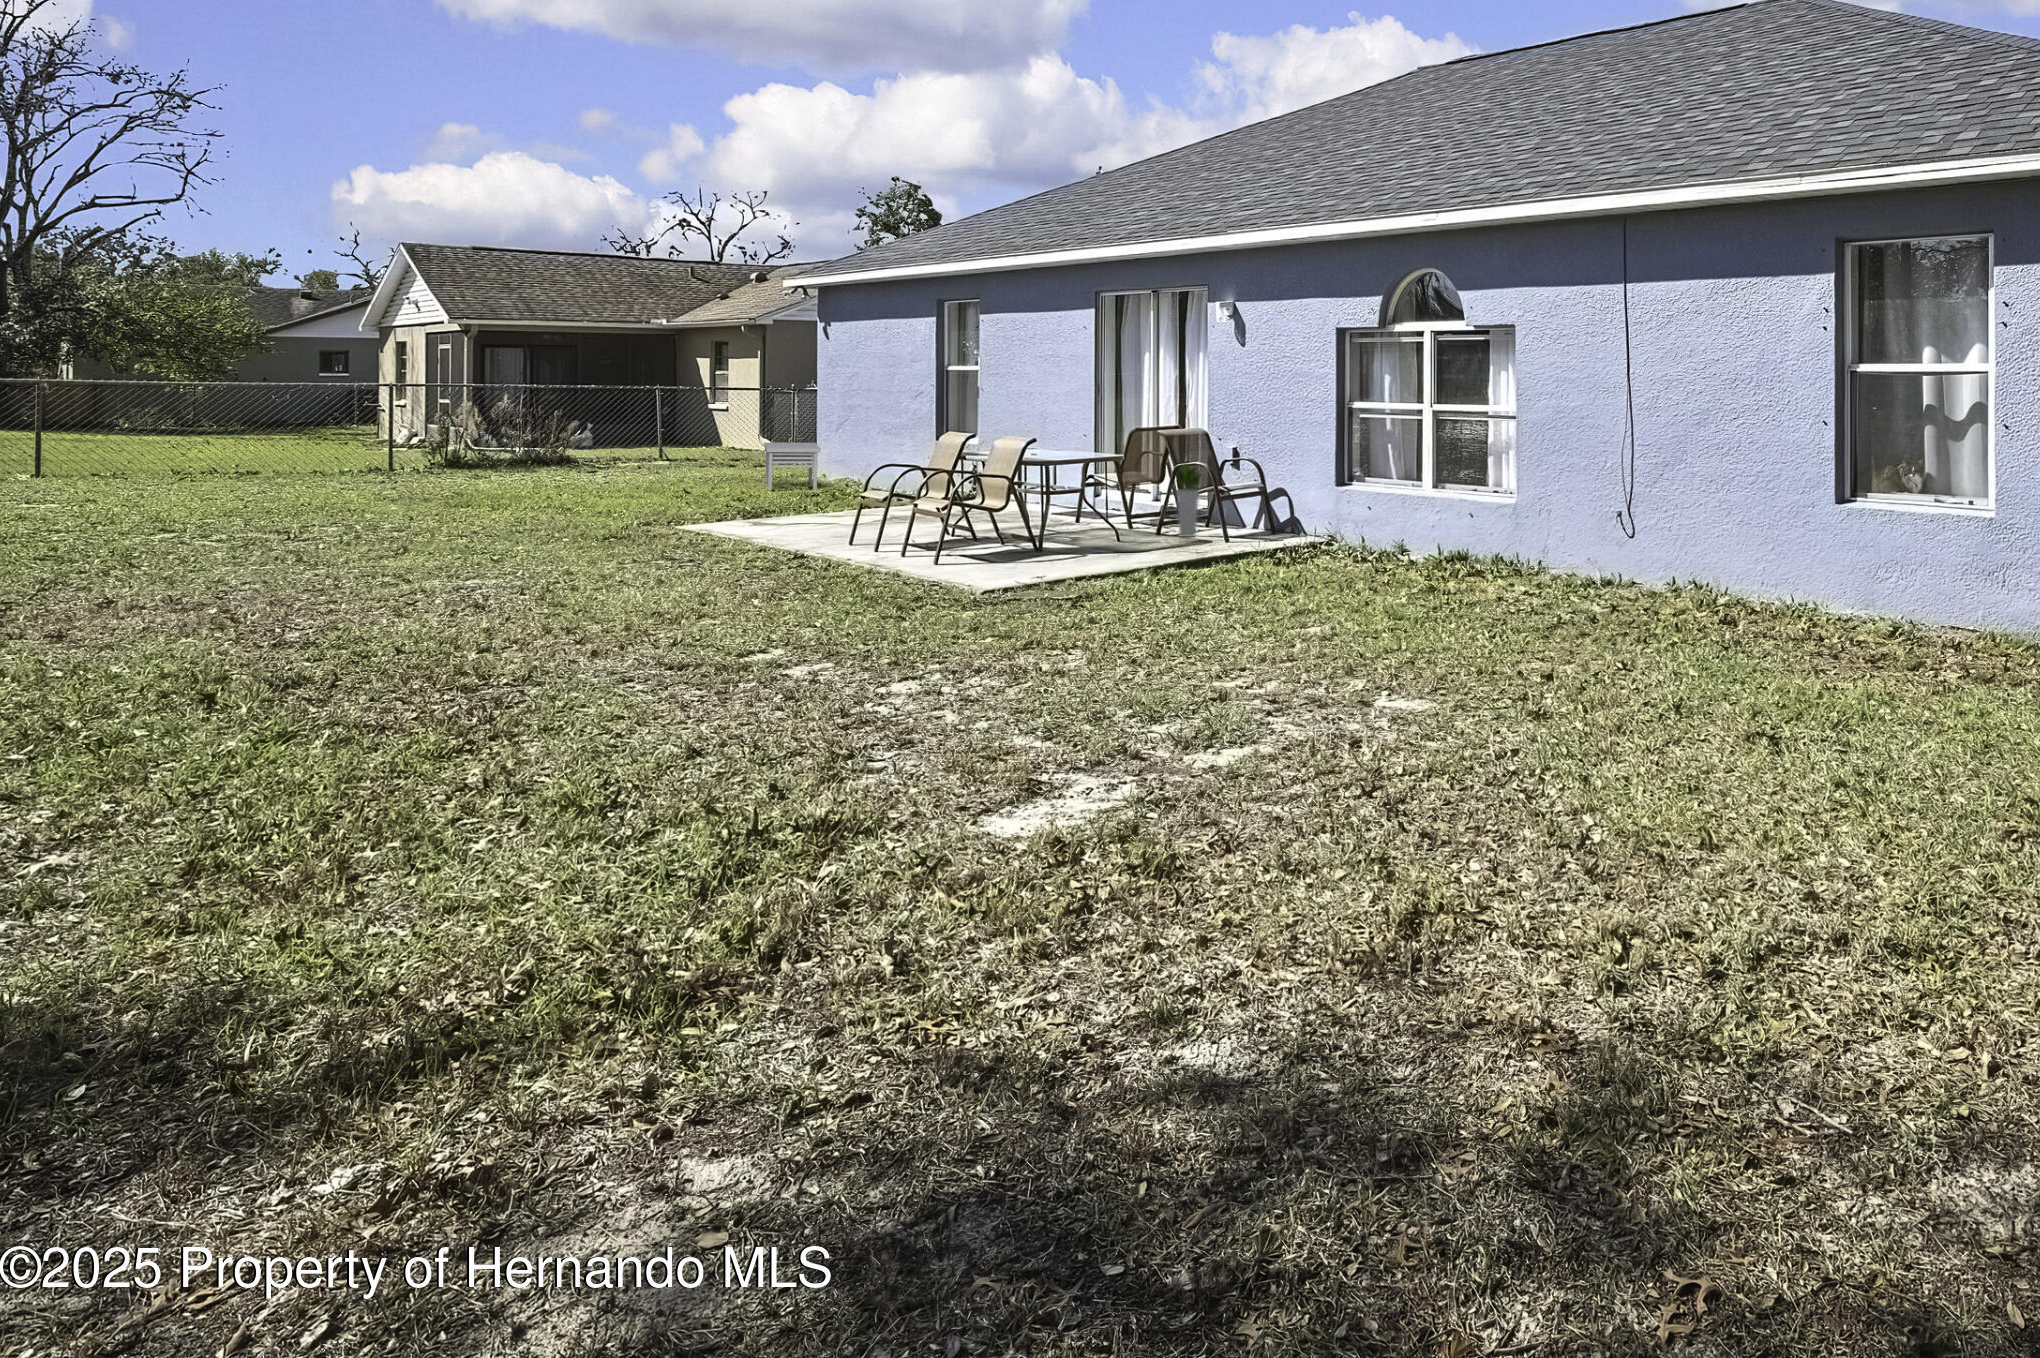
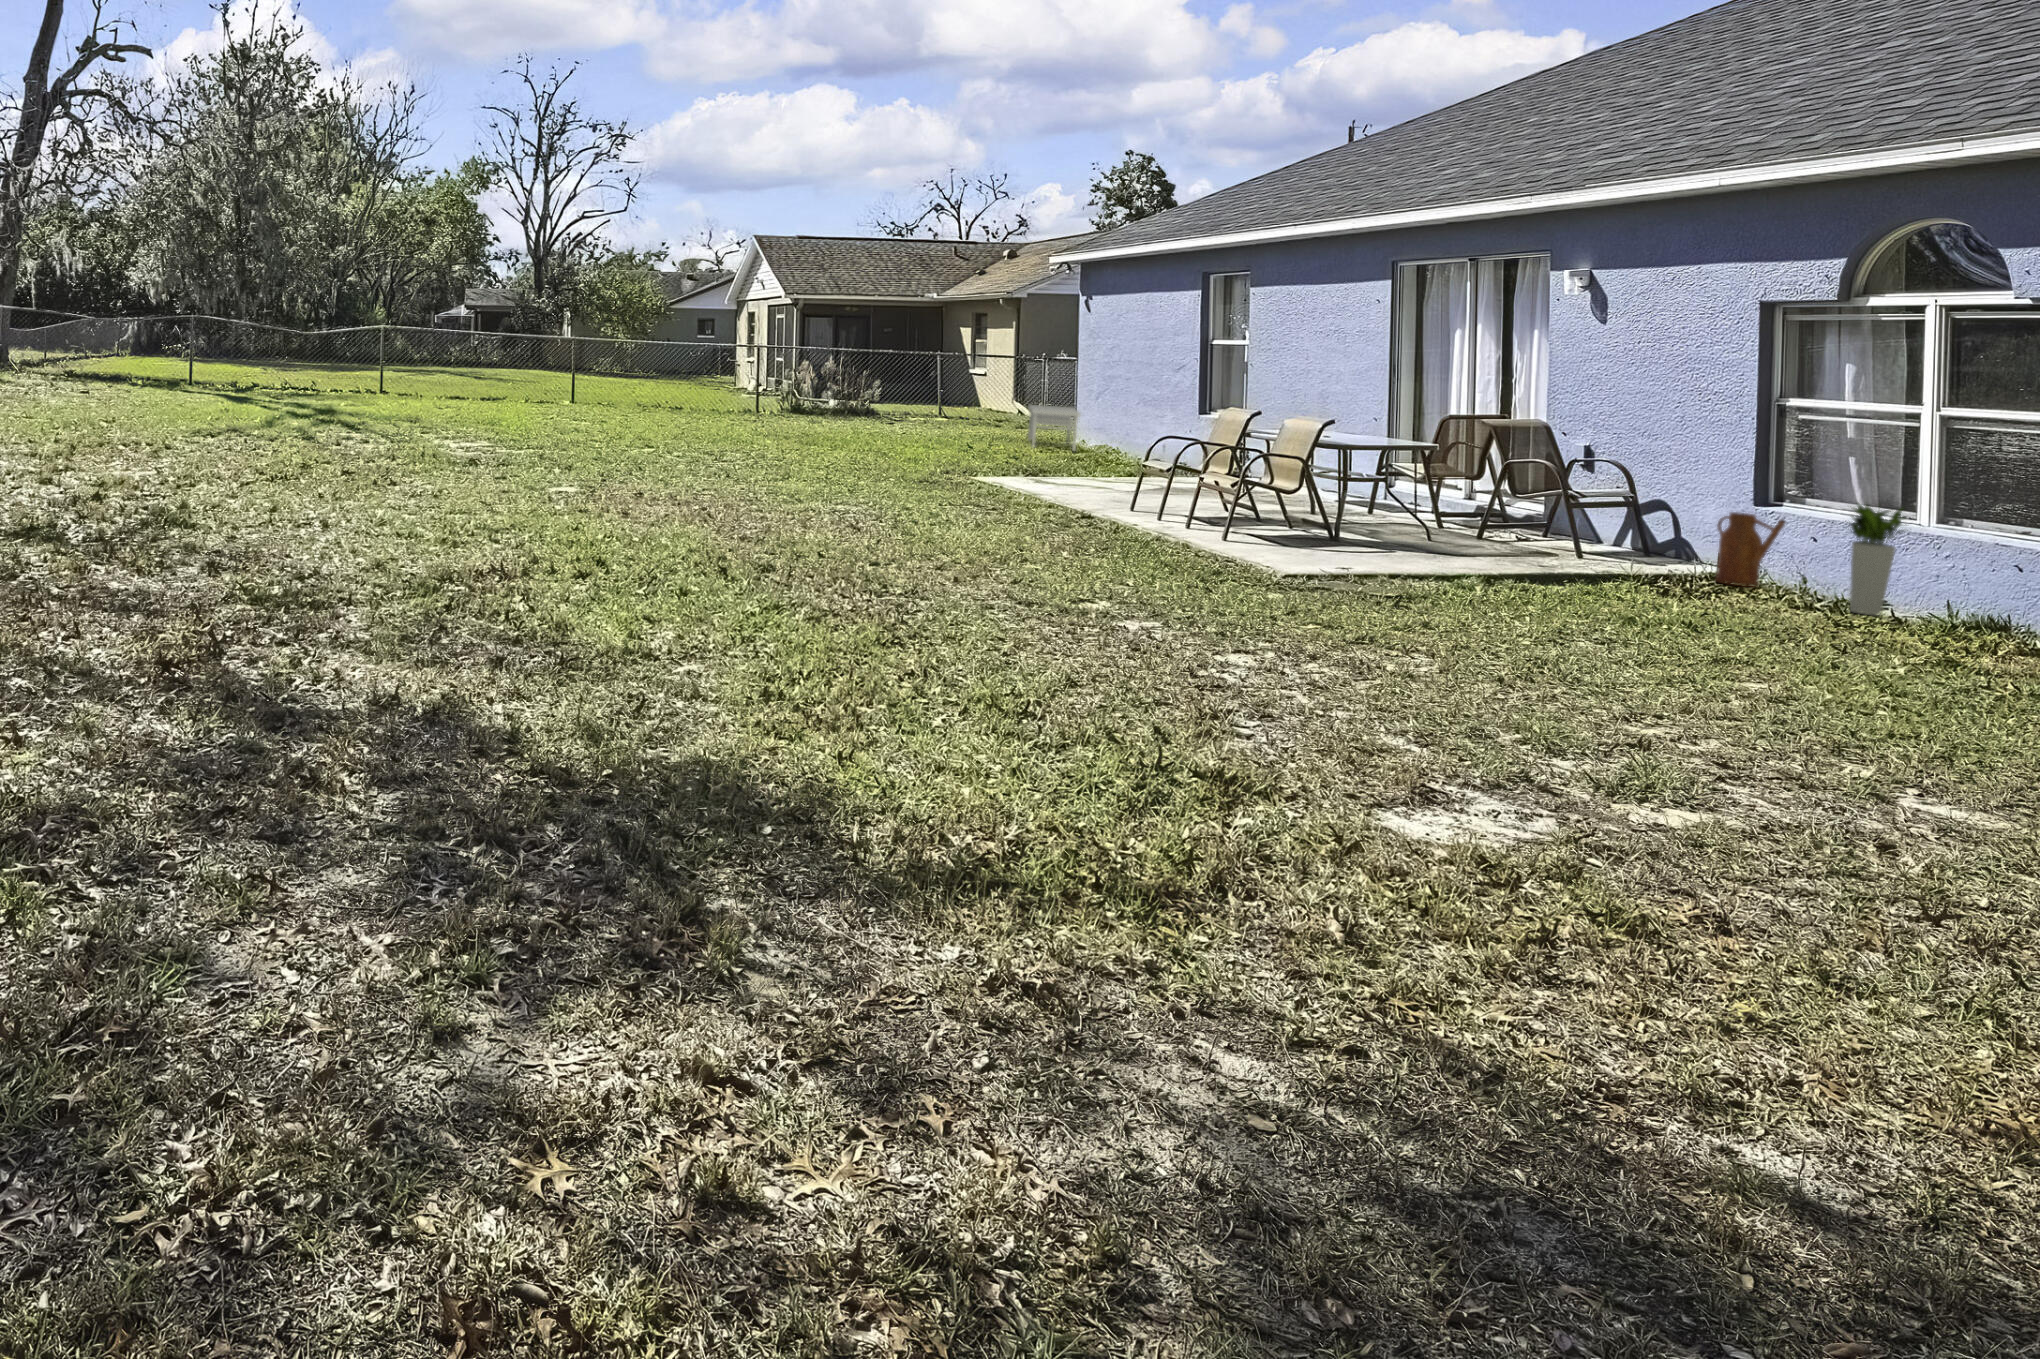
planter: present [1177,464,1203,537] -> present [1845,504,1908,615]
watering can: none [1314,495,1354,554] -> present [1716,512,1786,587]

